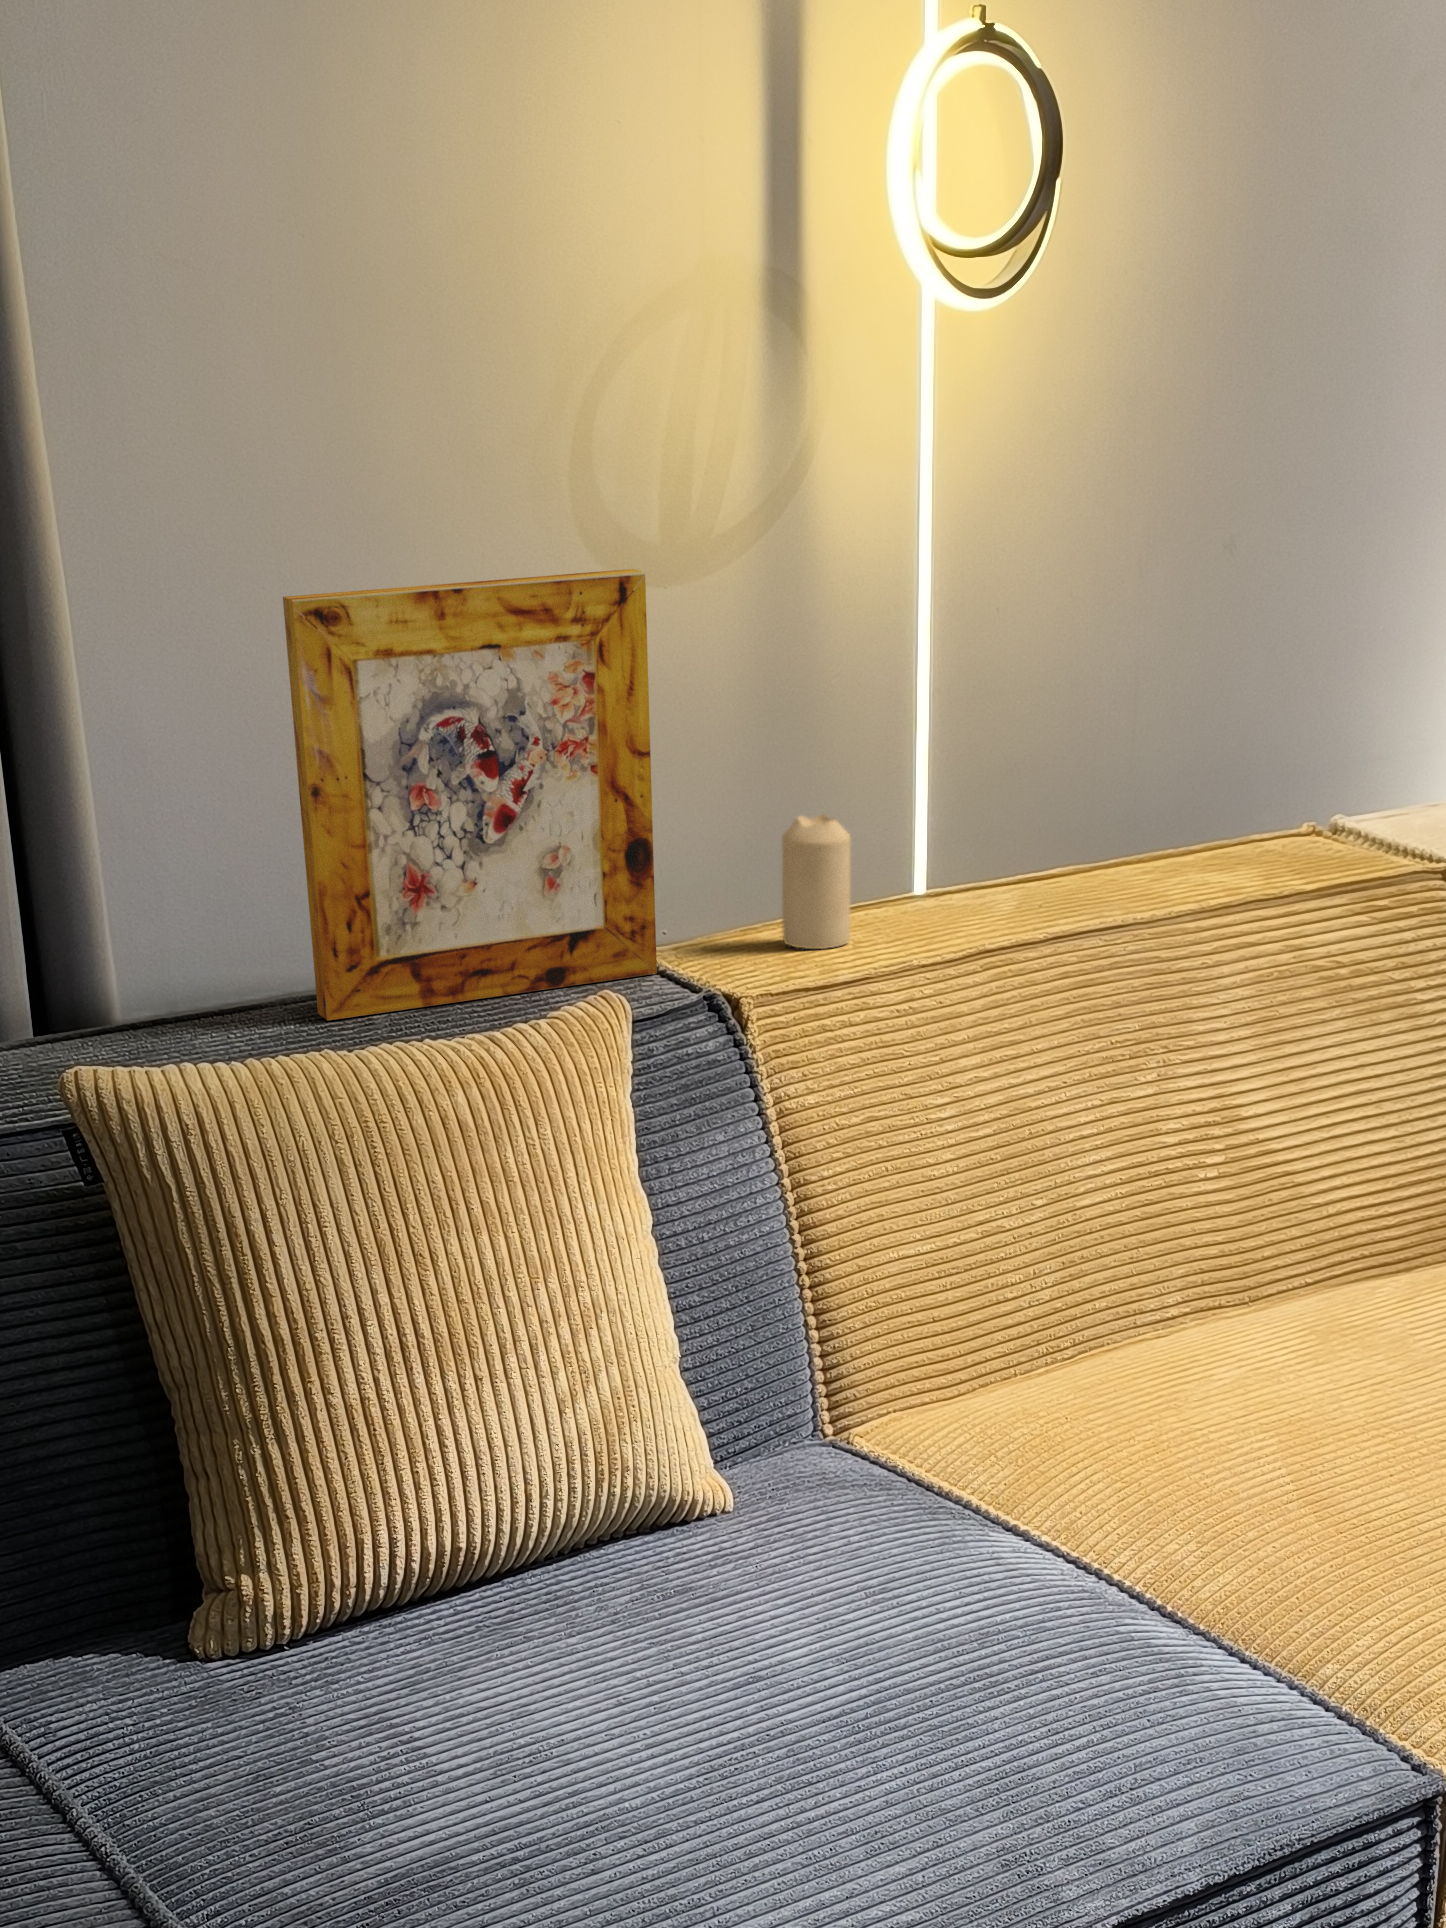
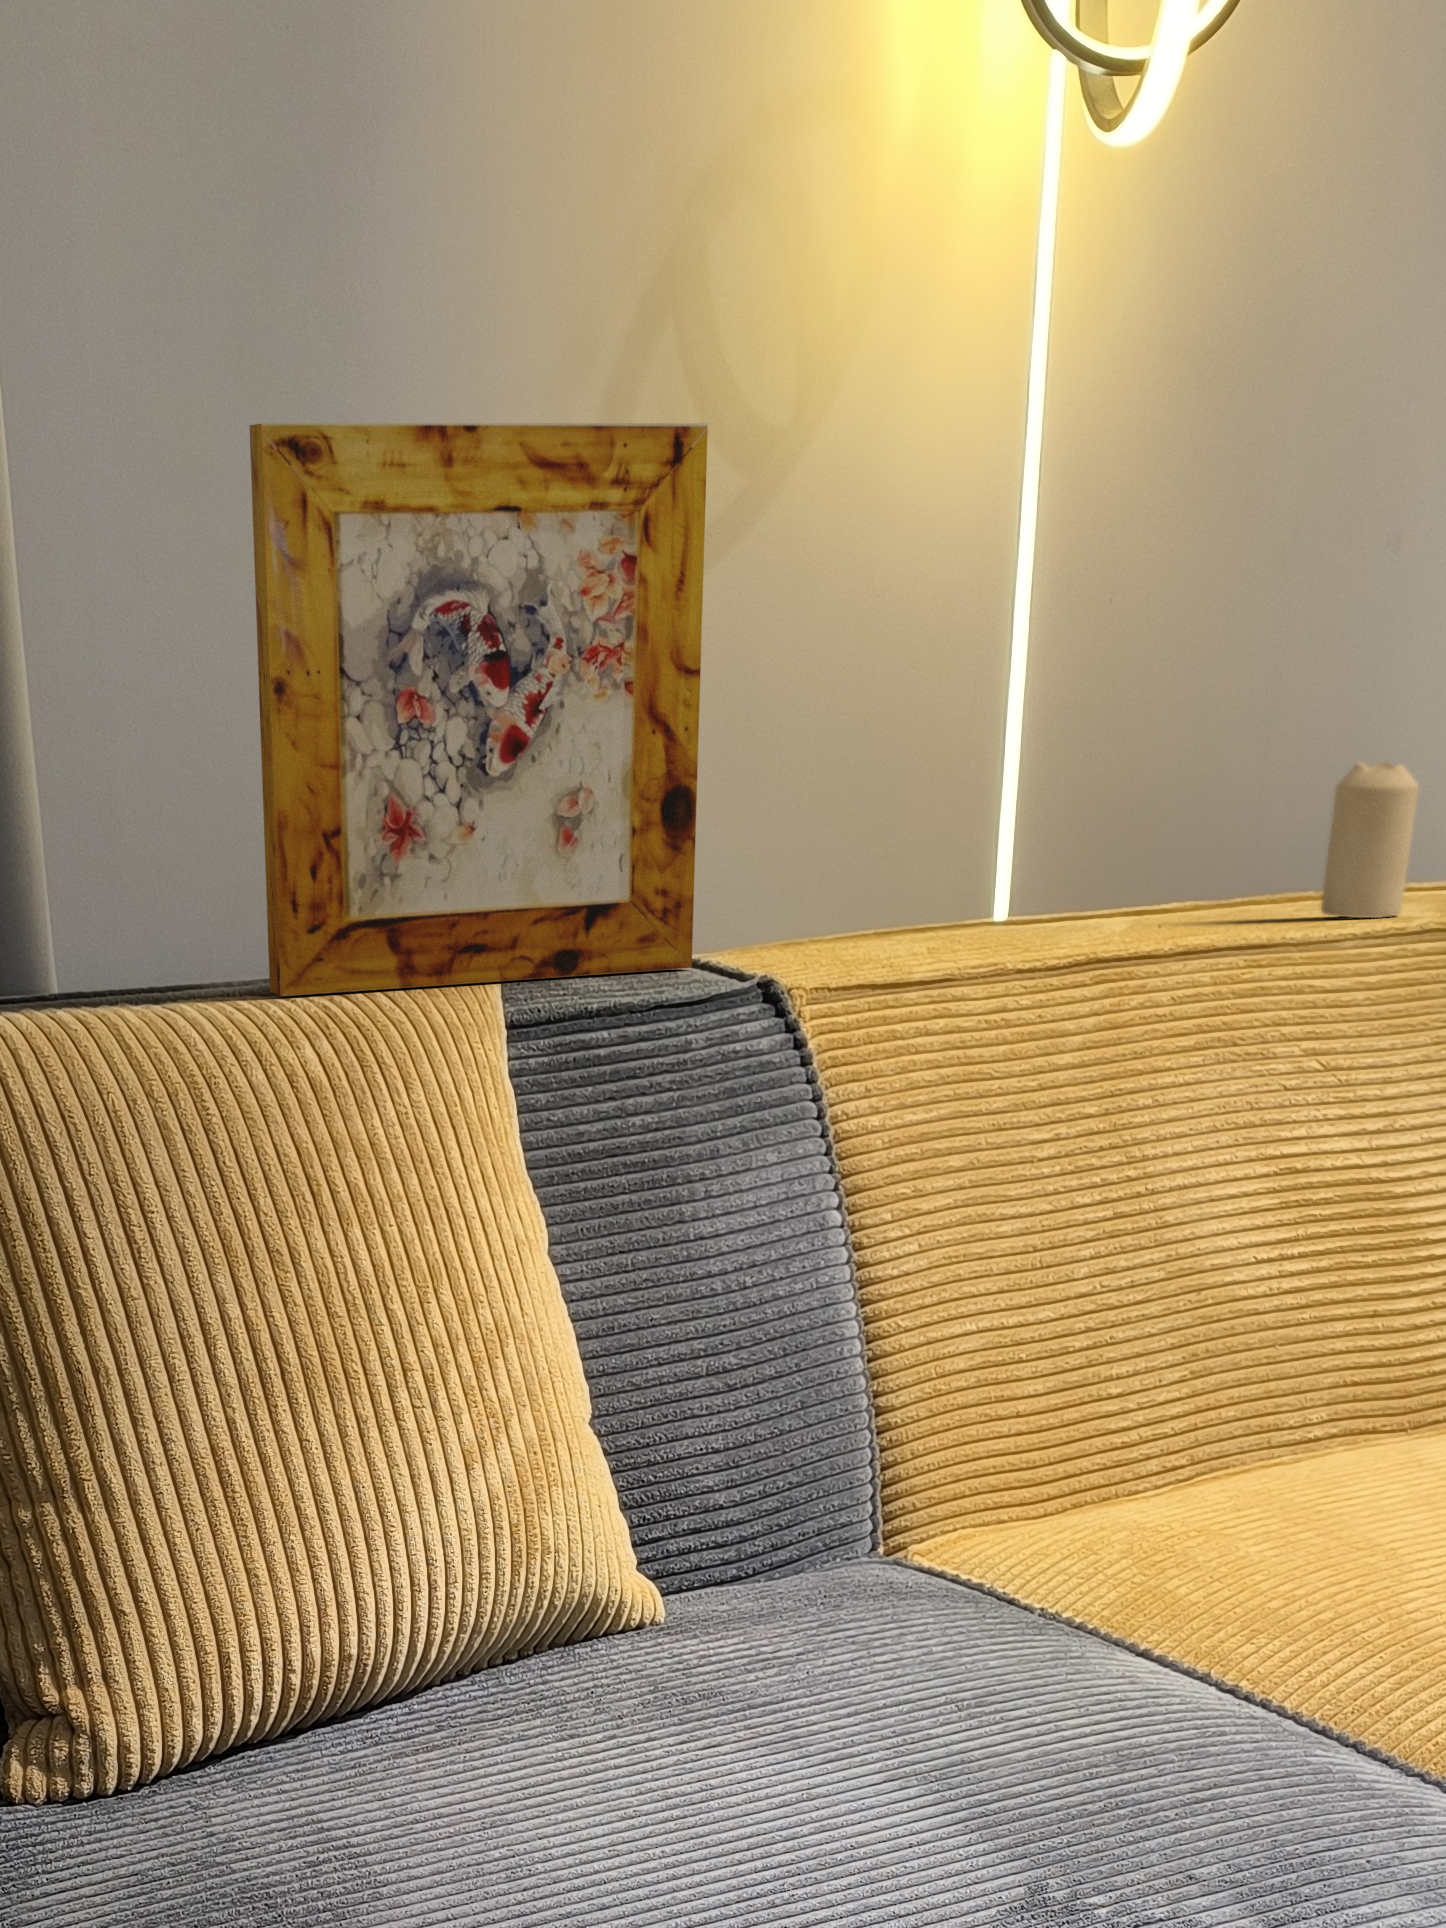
candle: present [782,815,851,949] -> present [1321,762,1418,918]

